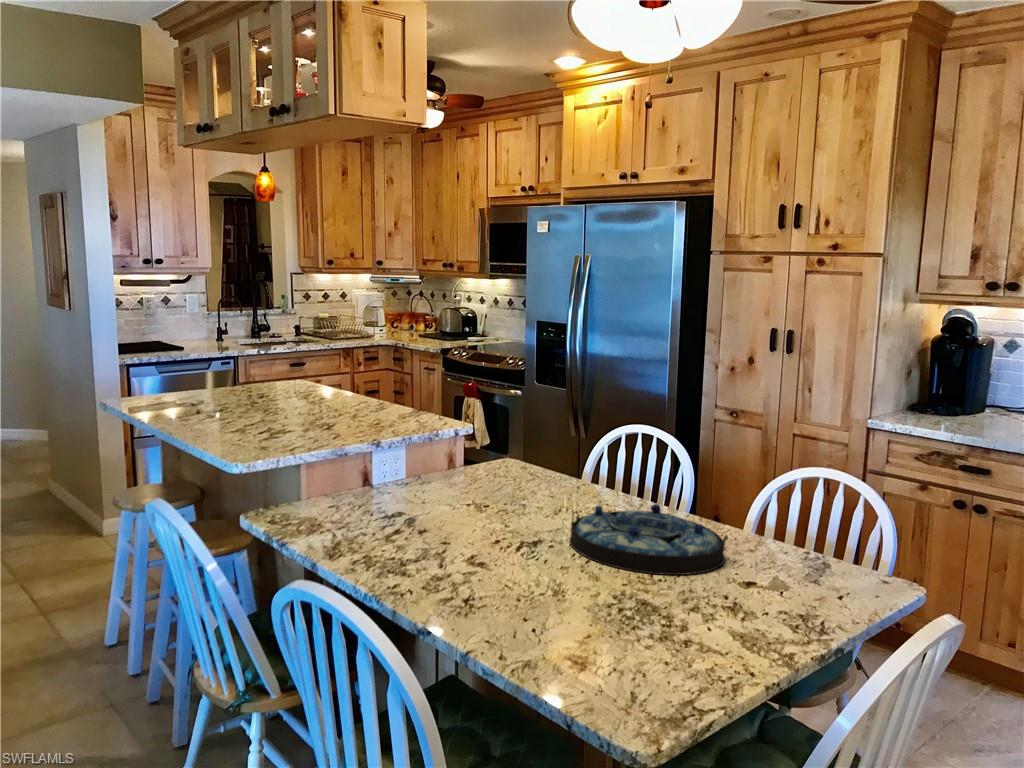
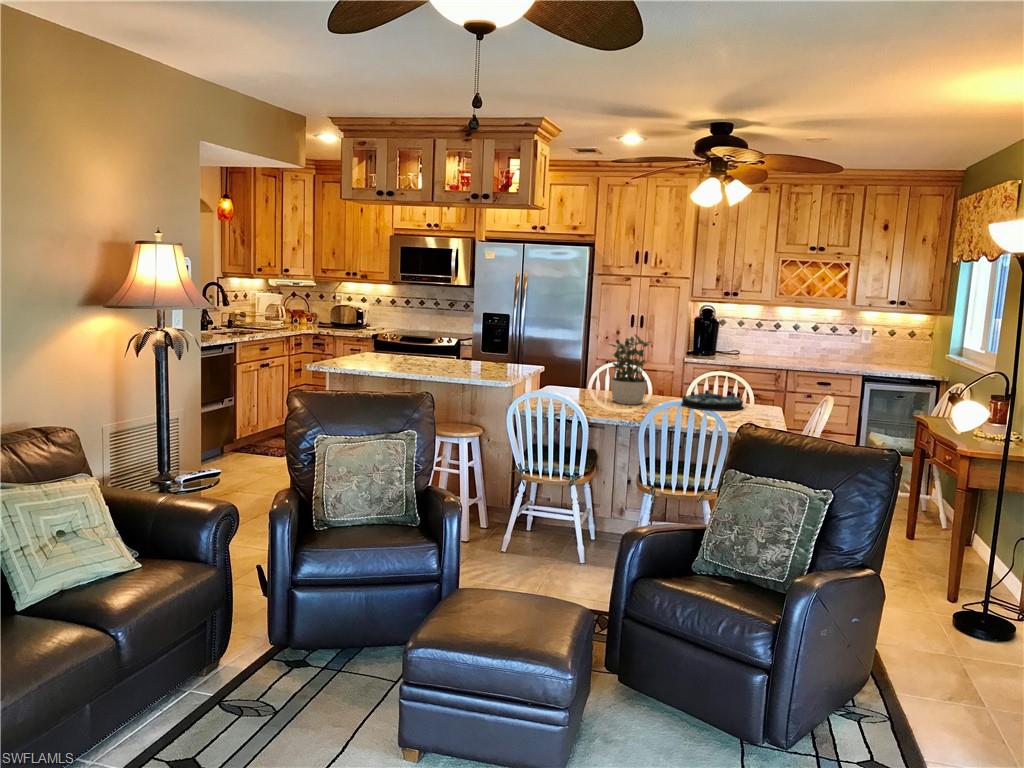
potted plant: none [430,358,520,515] -> present [610,335,649,404]

